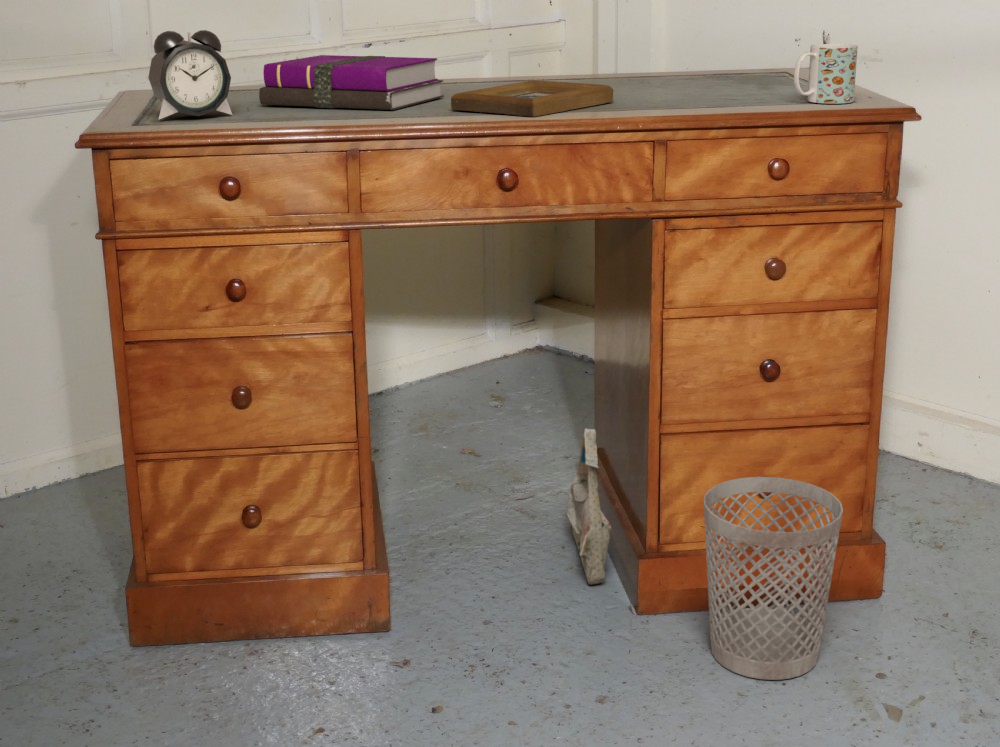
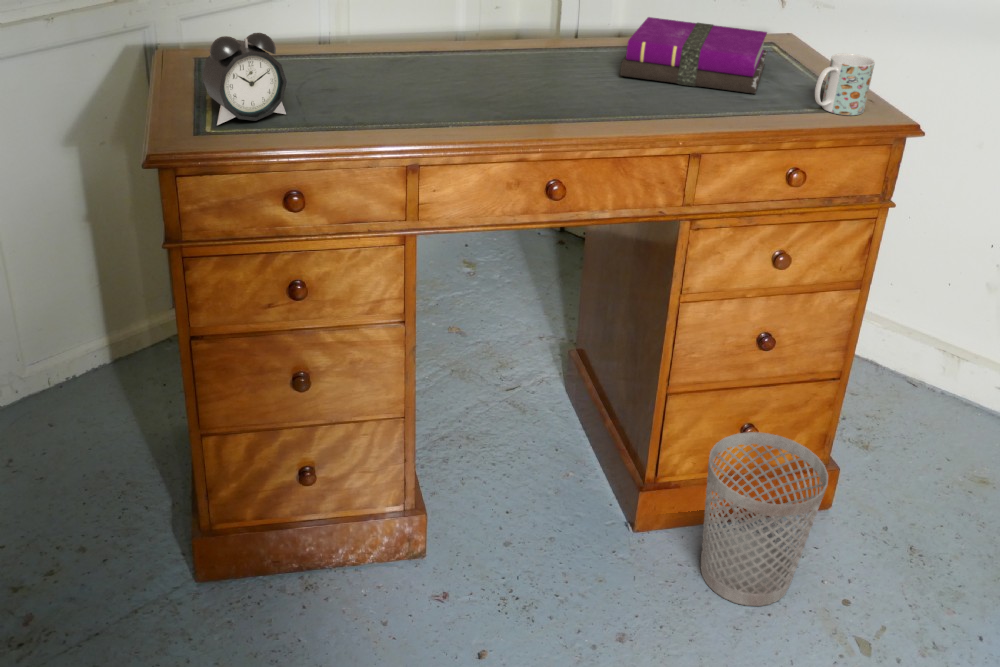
notebook: present [259,55,444,110] -> present [620,17,767,94]
picture frame: present [451,80,613,117] -> none [498,68,644,134]
bag: present [567,428,611,585] -> none [562,370,611,501]

